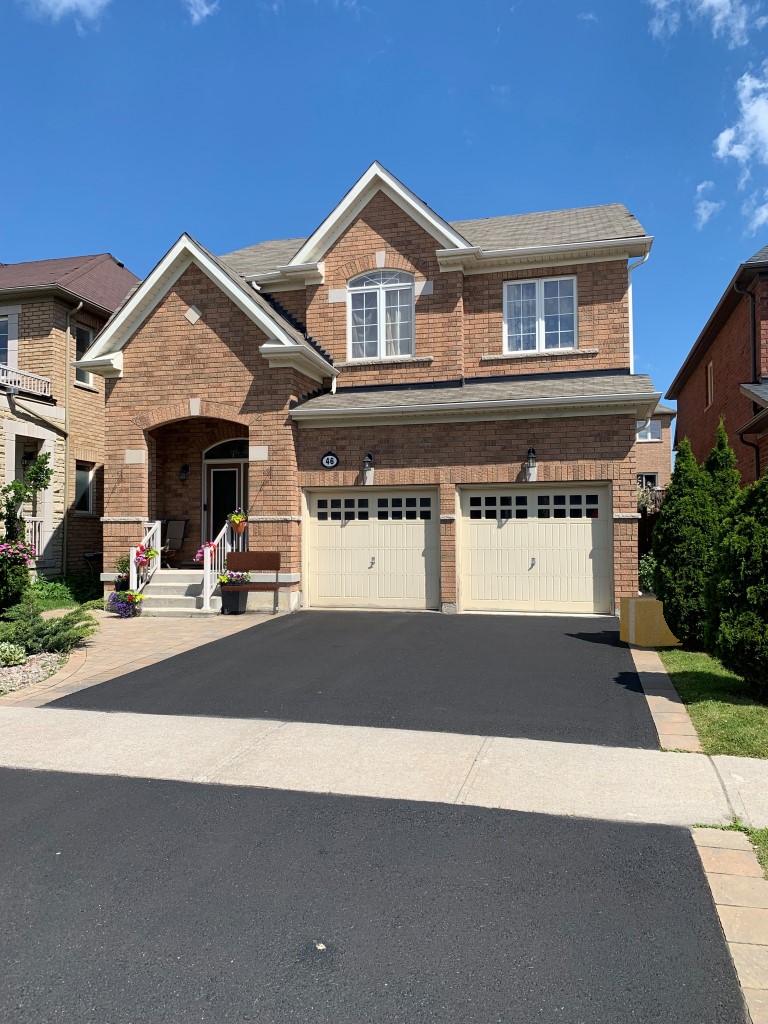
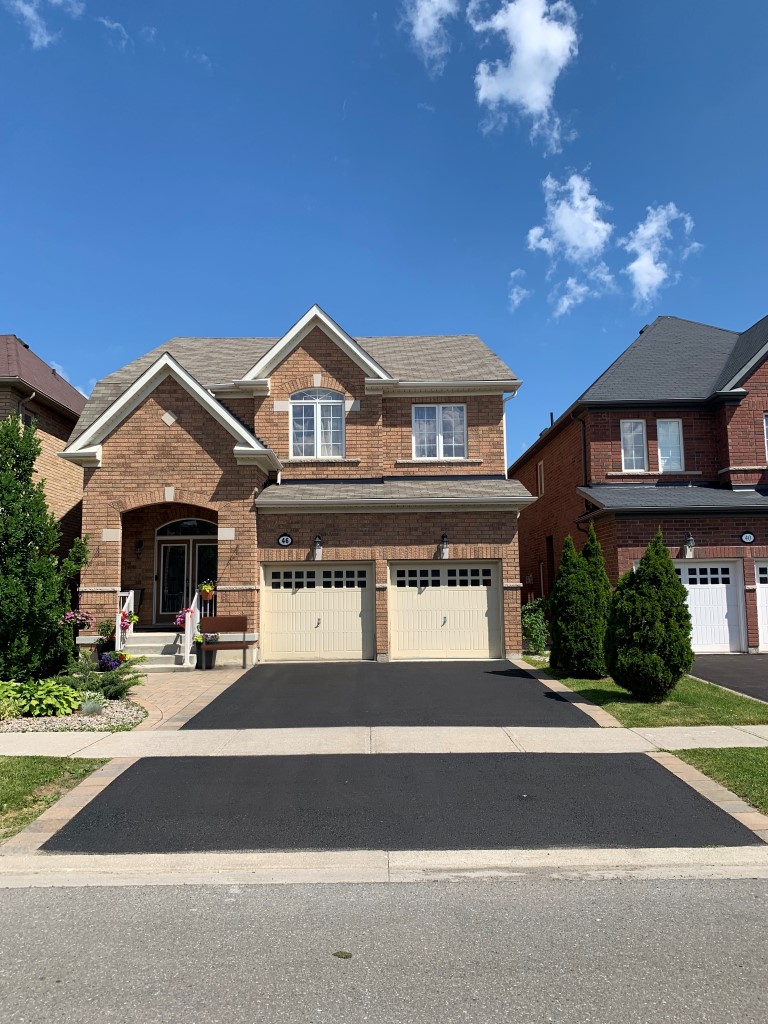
cardboard box: present [620,597,683,647] -> none [529,645,575,682]

